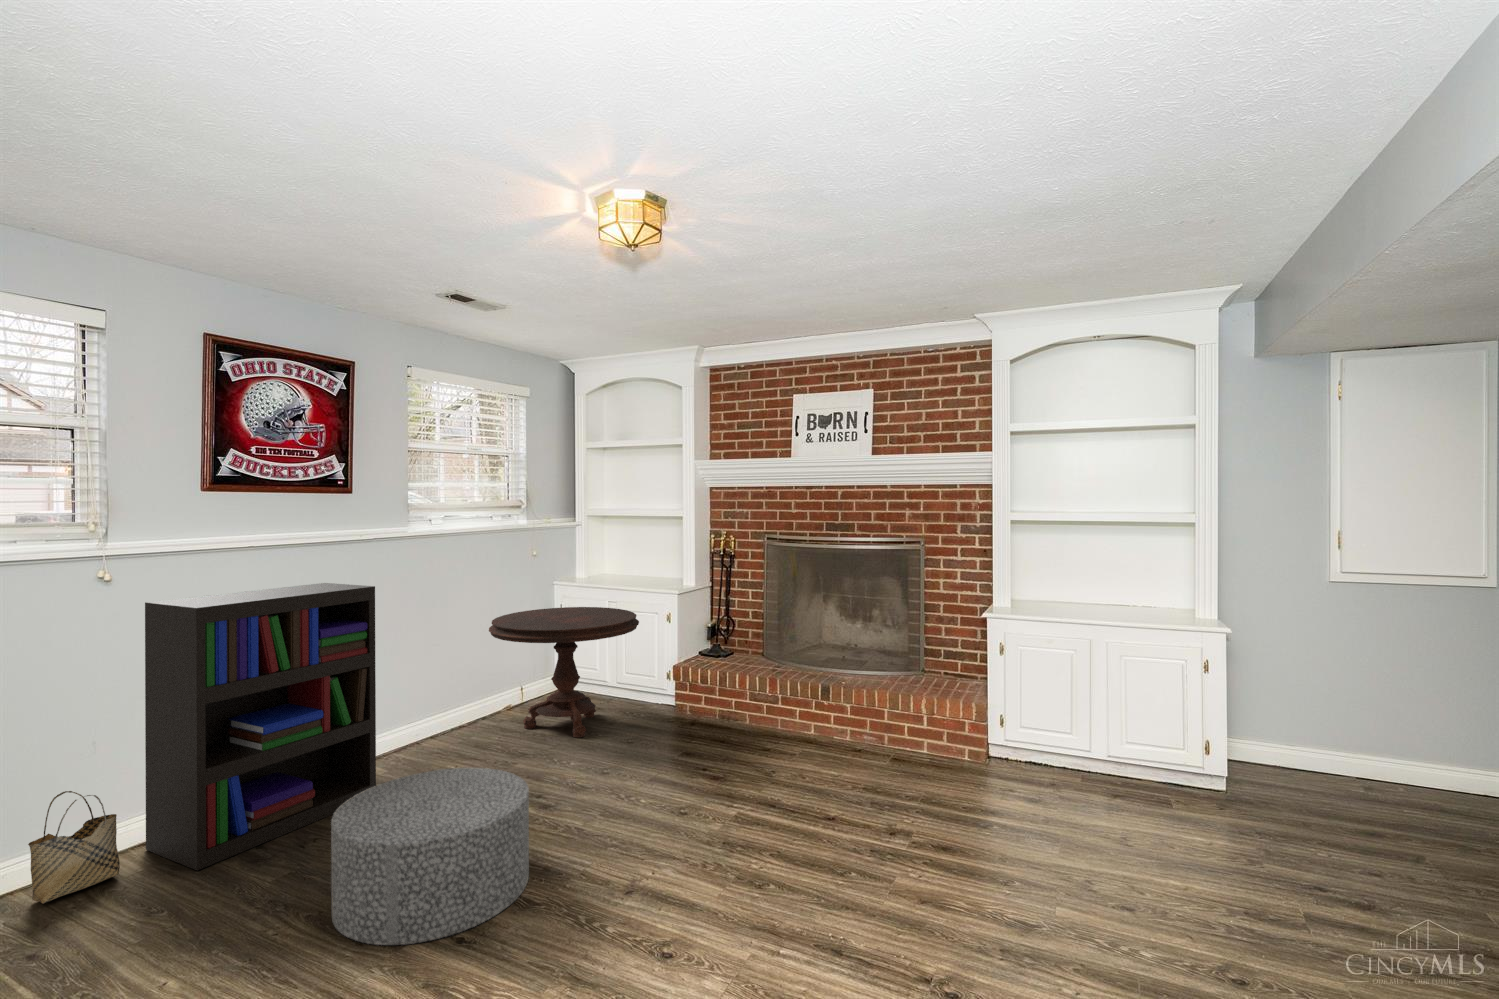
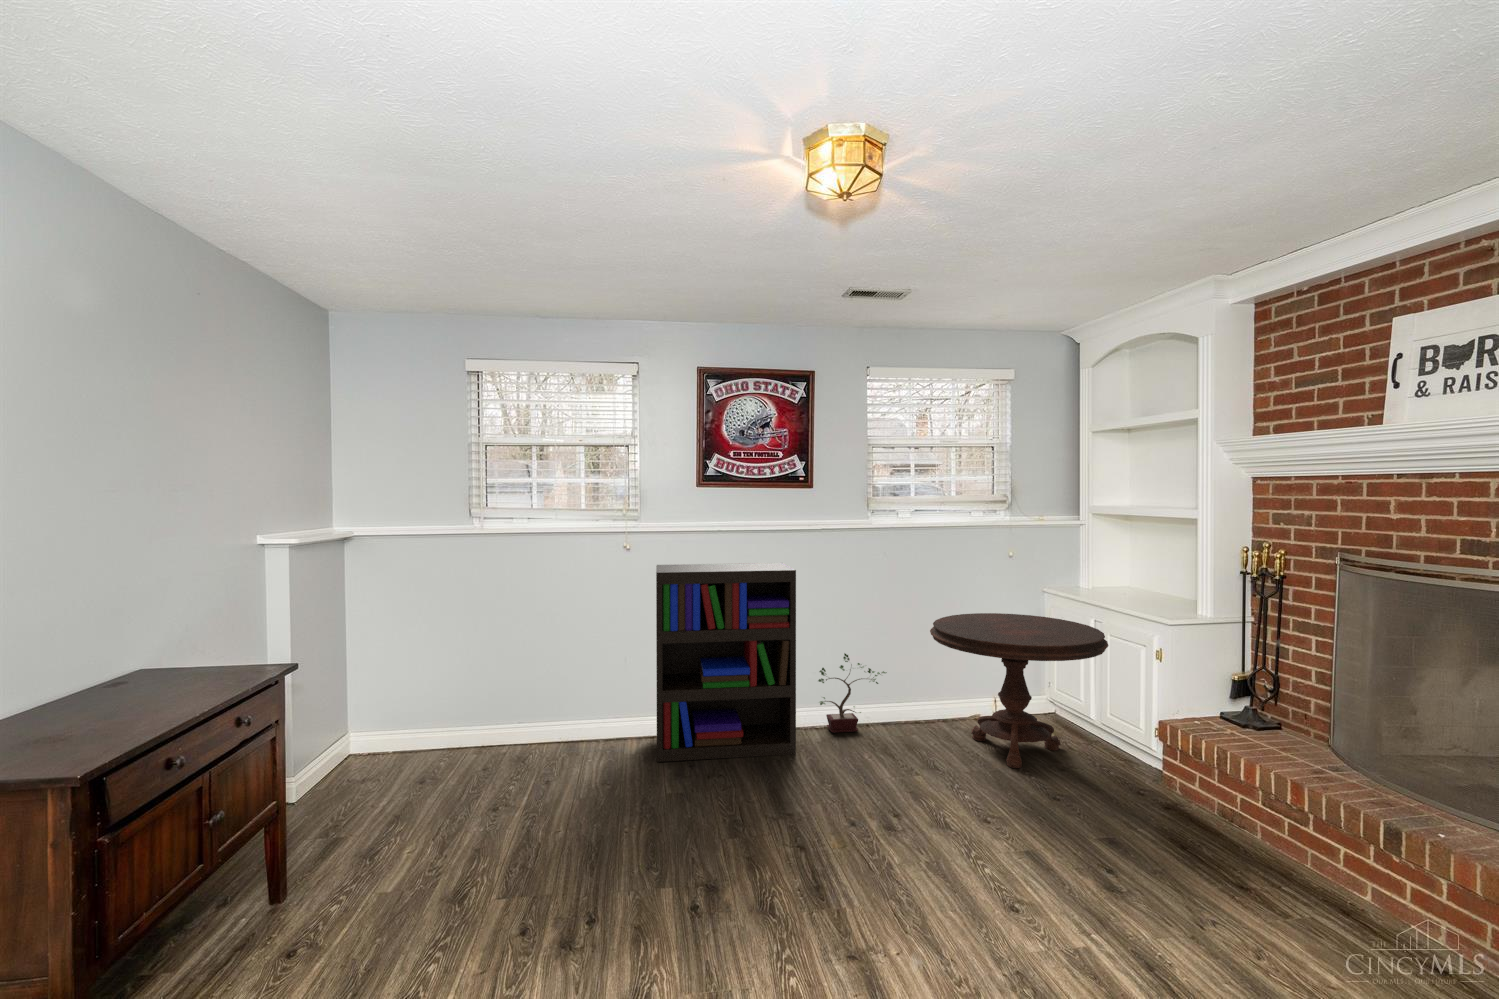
potted plant: none [371,675,444,766] -> present [818,653,887,733]
ottoman: present [331,767,529,945] -> none [653,742,818,902]
woven basket: present [28,791,120,904] -> none [586,682,633,748]

